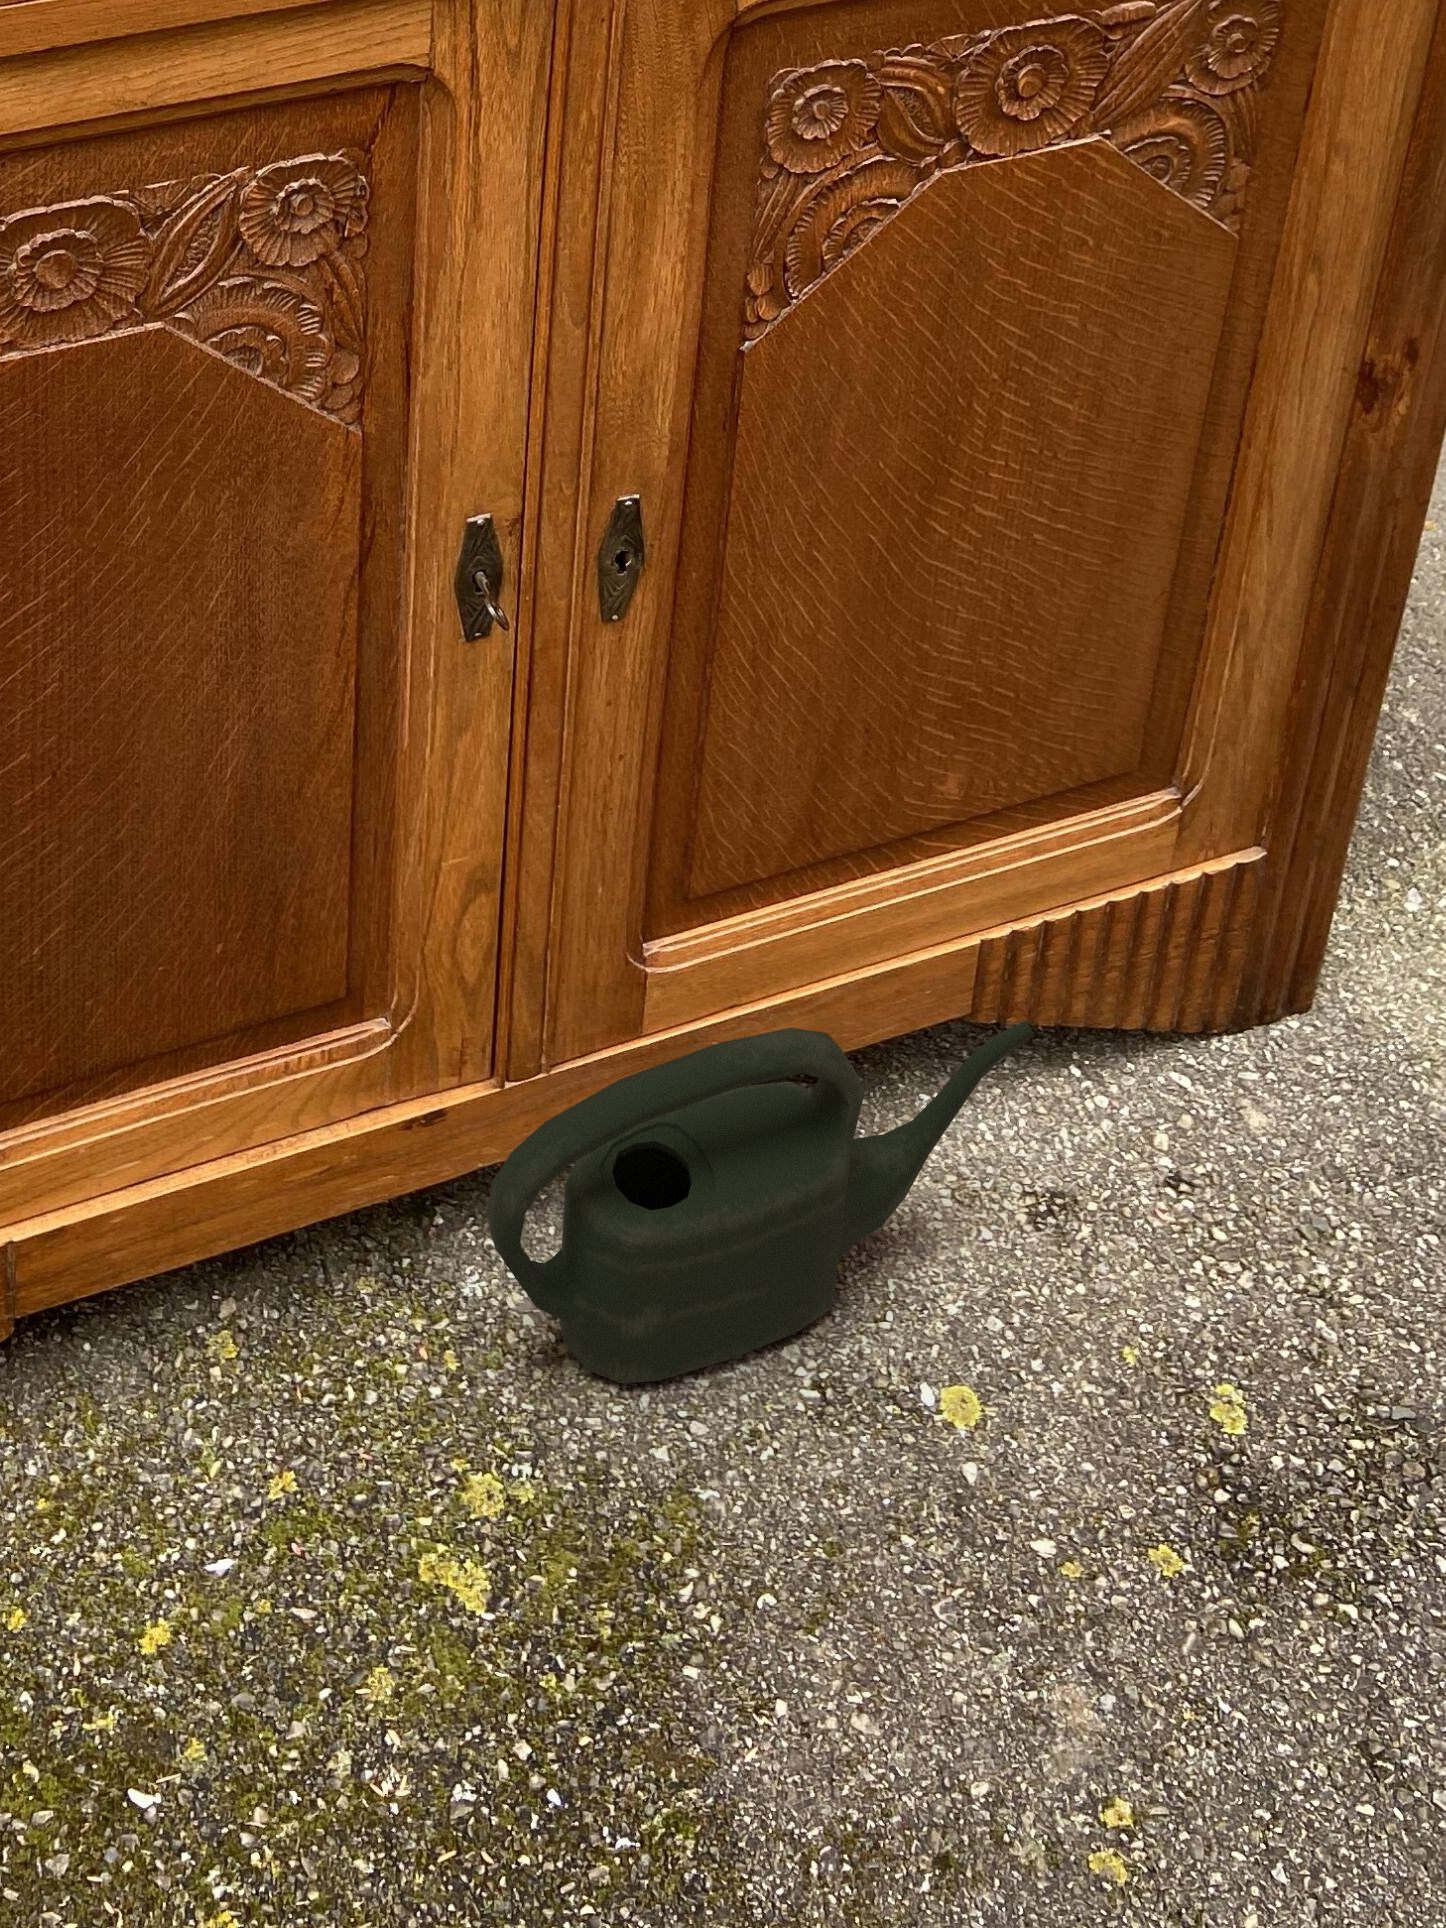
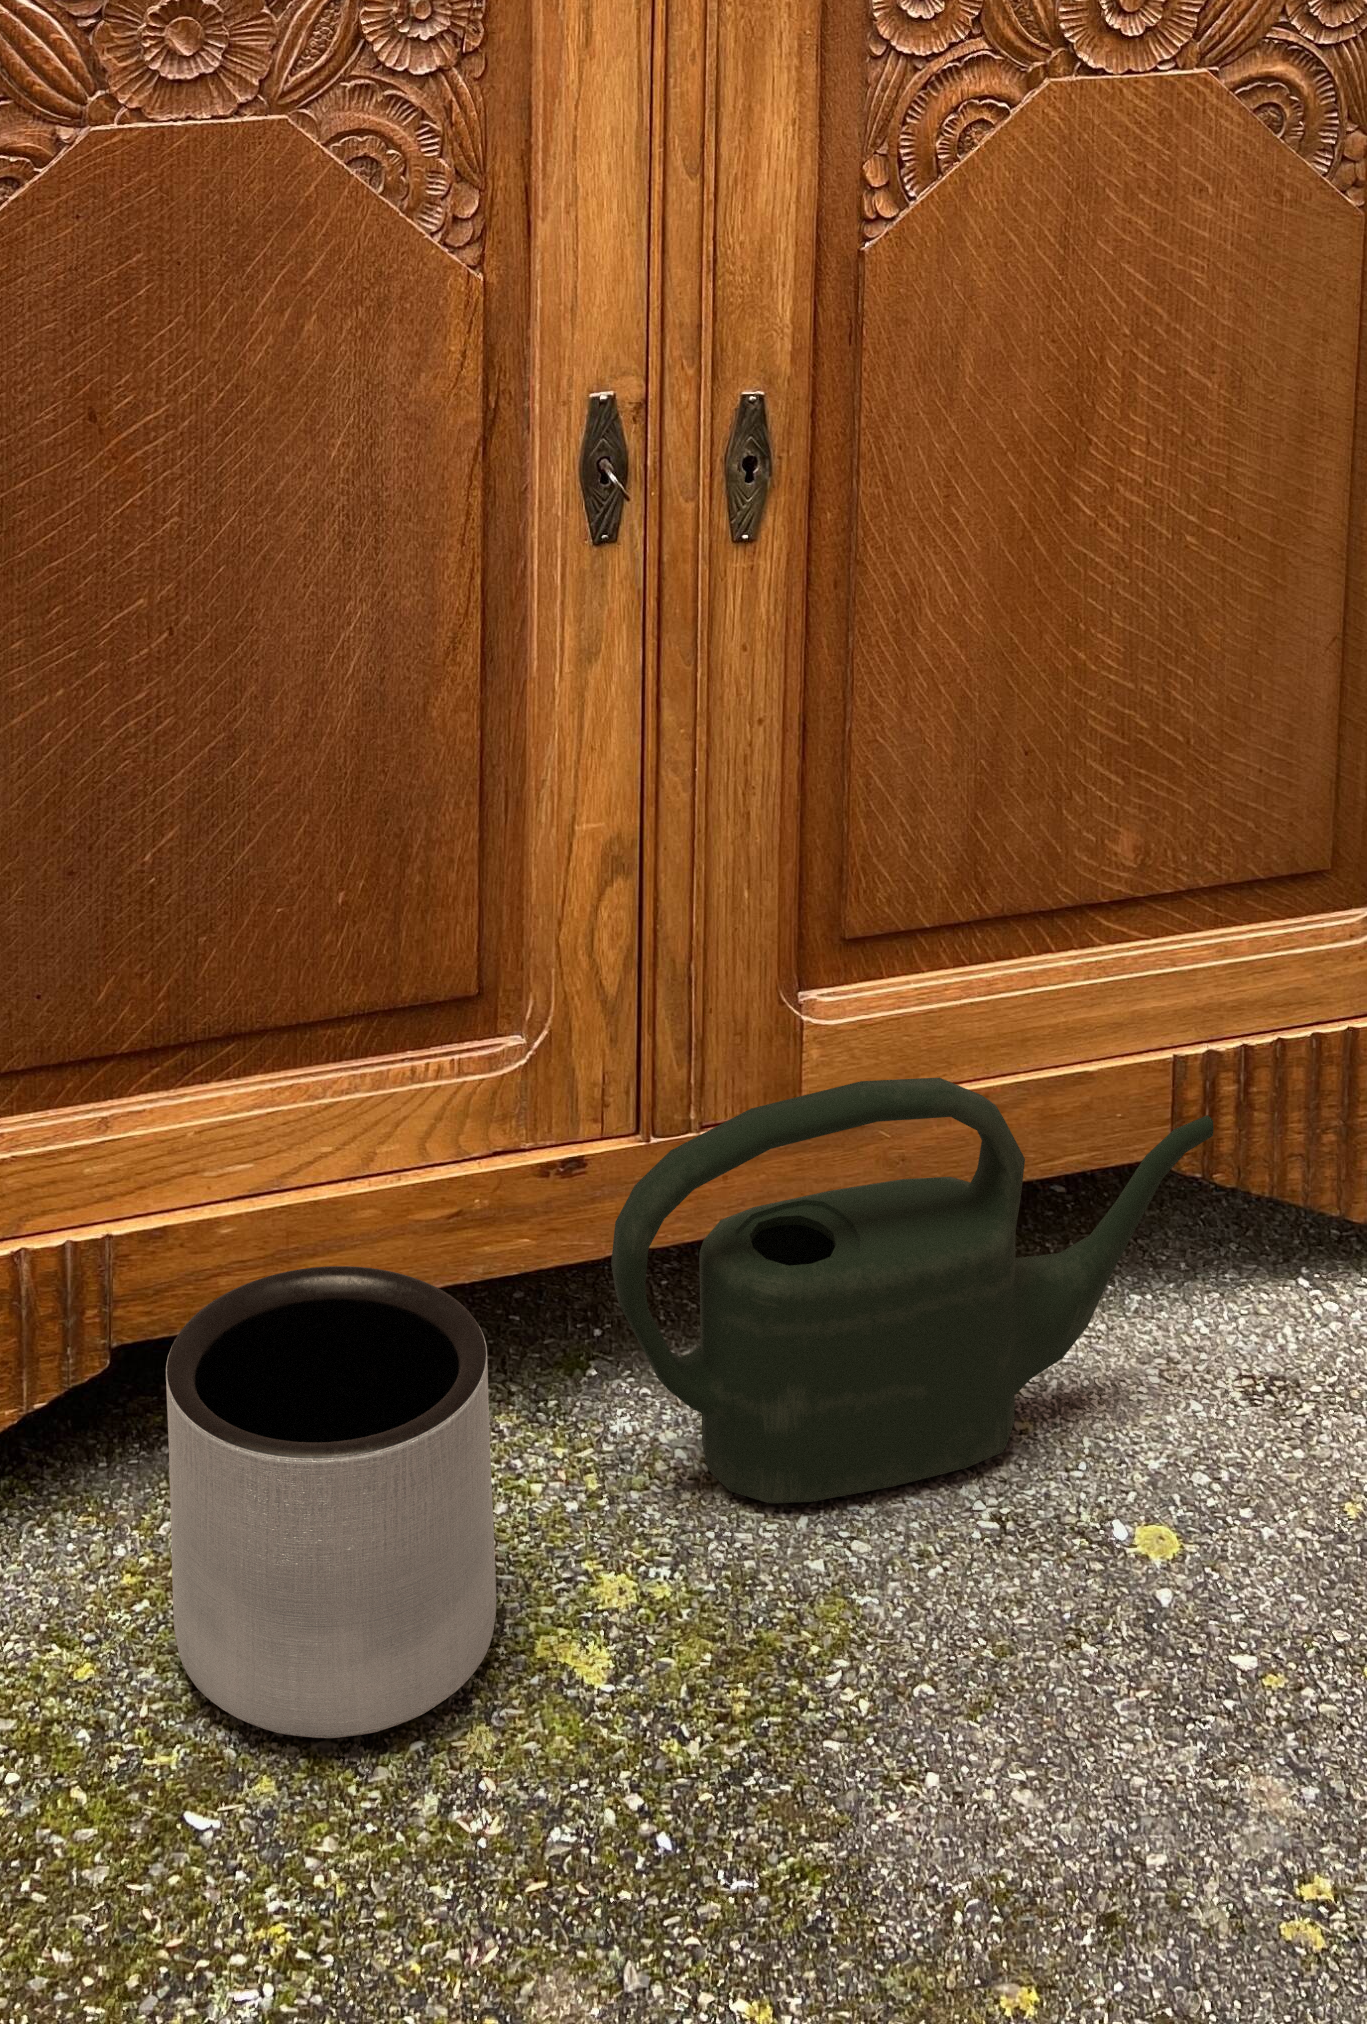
planter: none [93,1253,391,1695] -> present [166,1266,496,1738]

